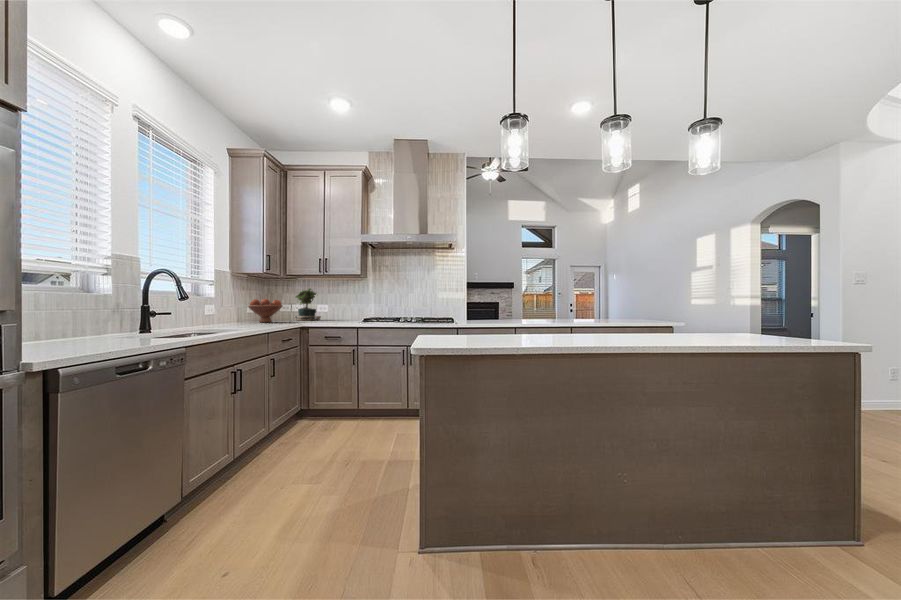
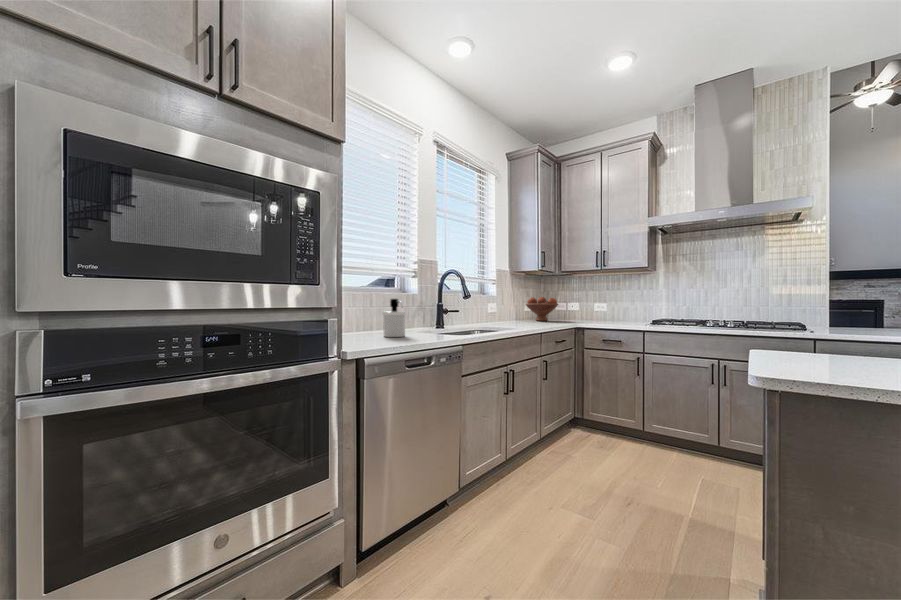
potted plant: present [294,288,321,320] -> none [562,284,600,320]
soap dispenser: none [67,299,106,345] -> present [383,299,406,337]

